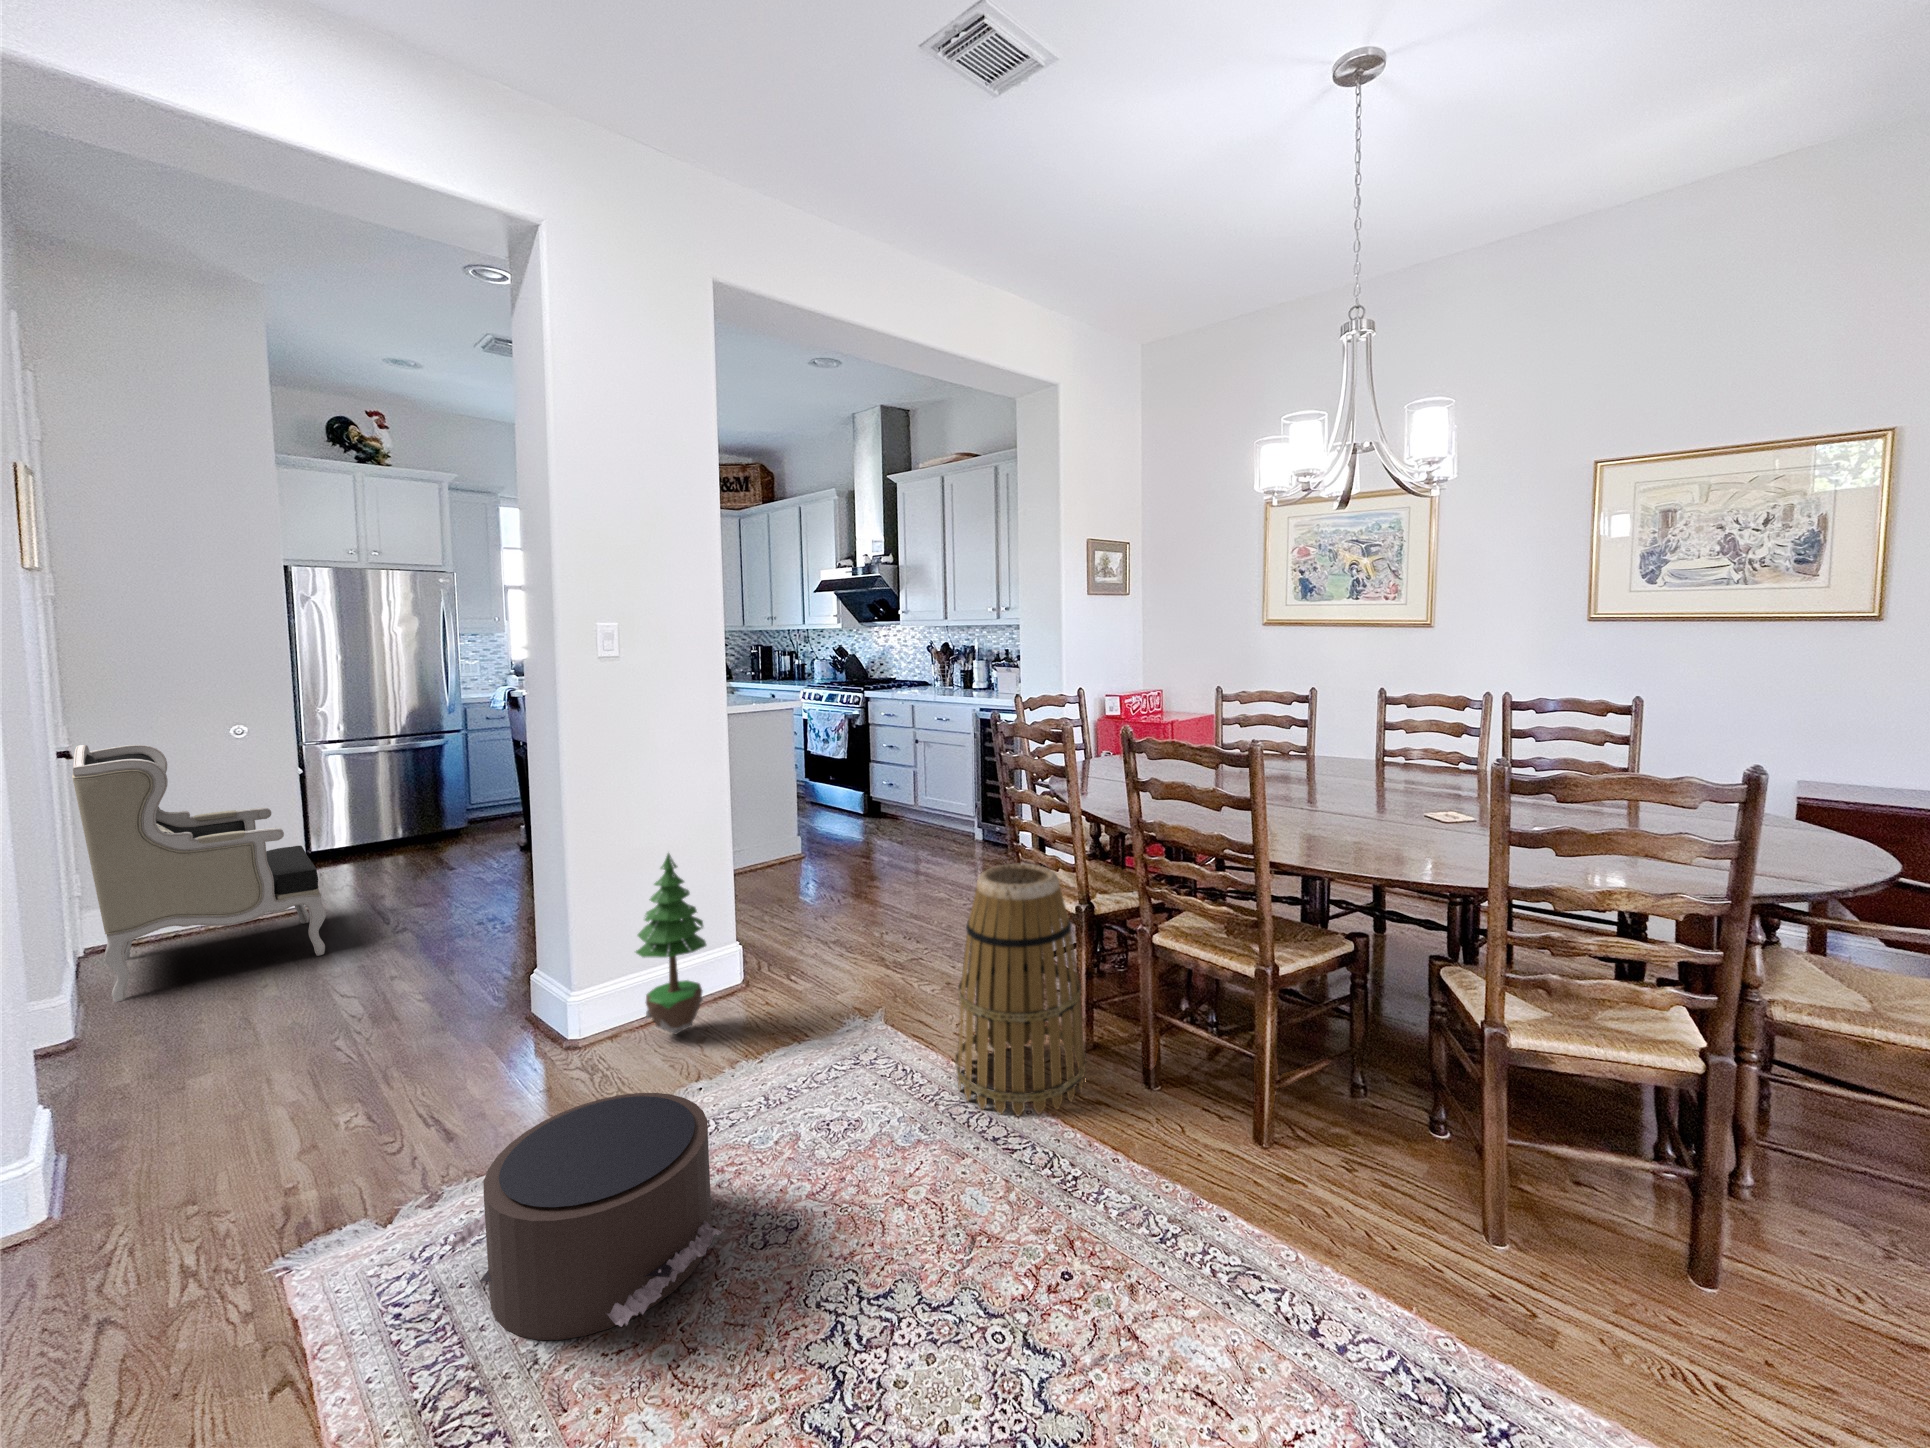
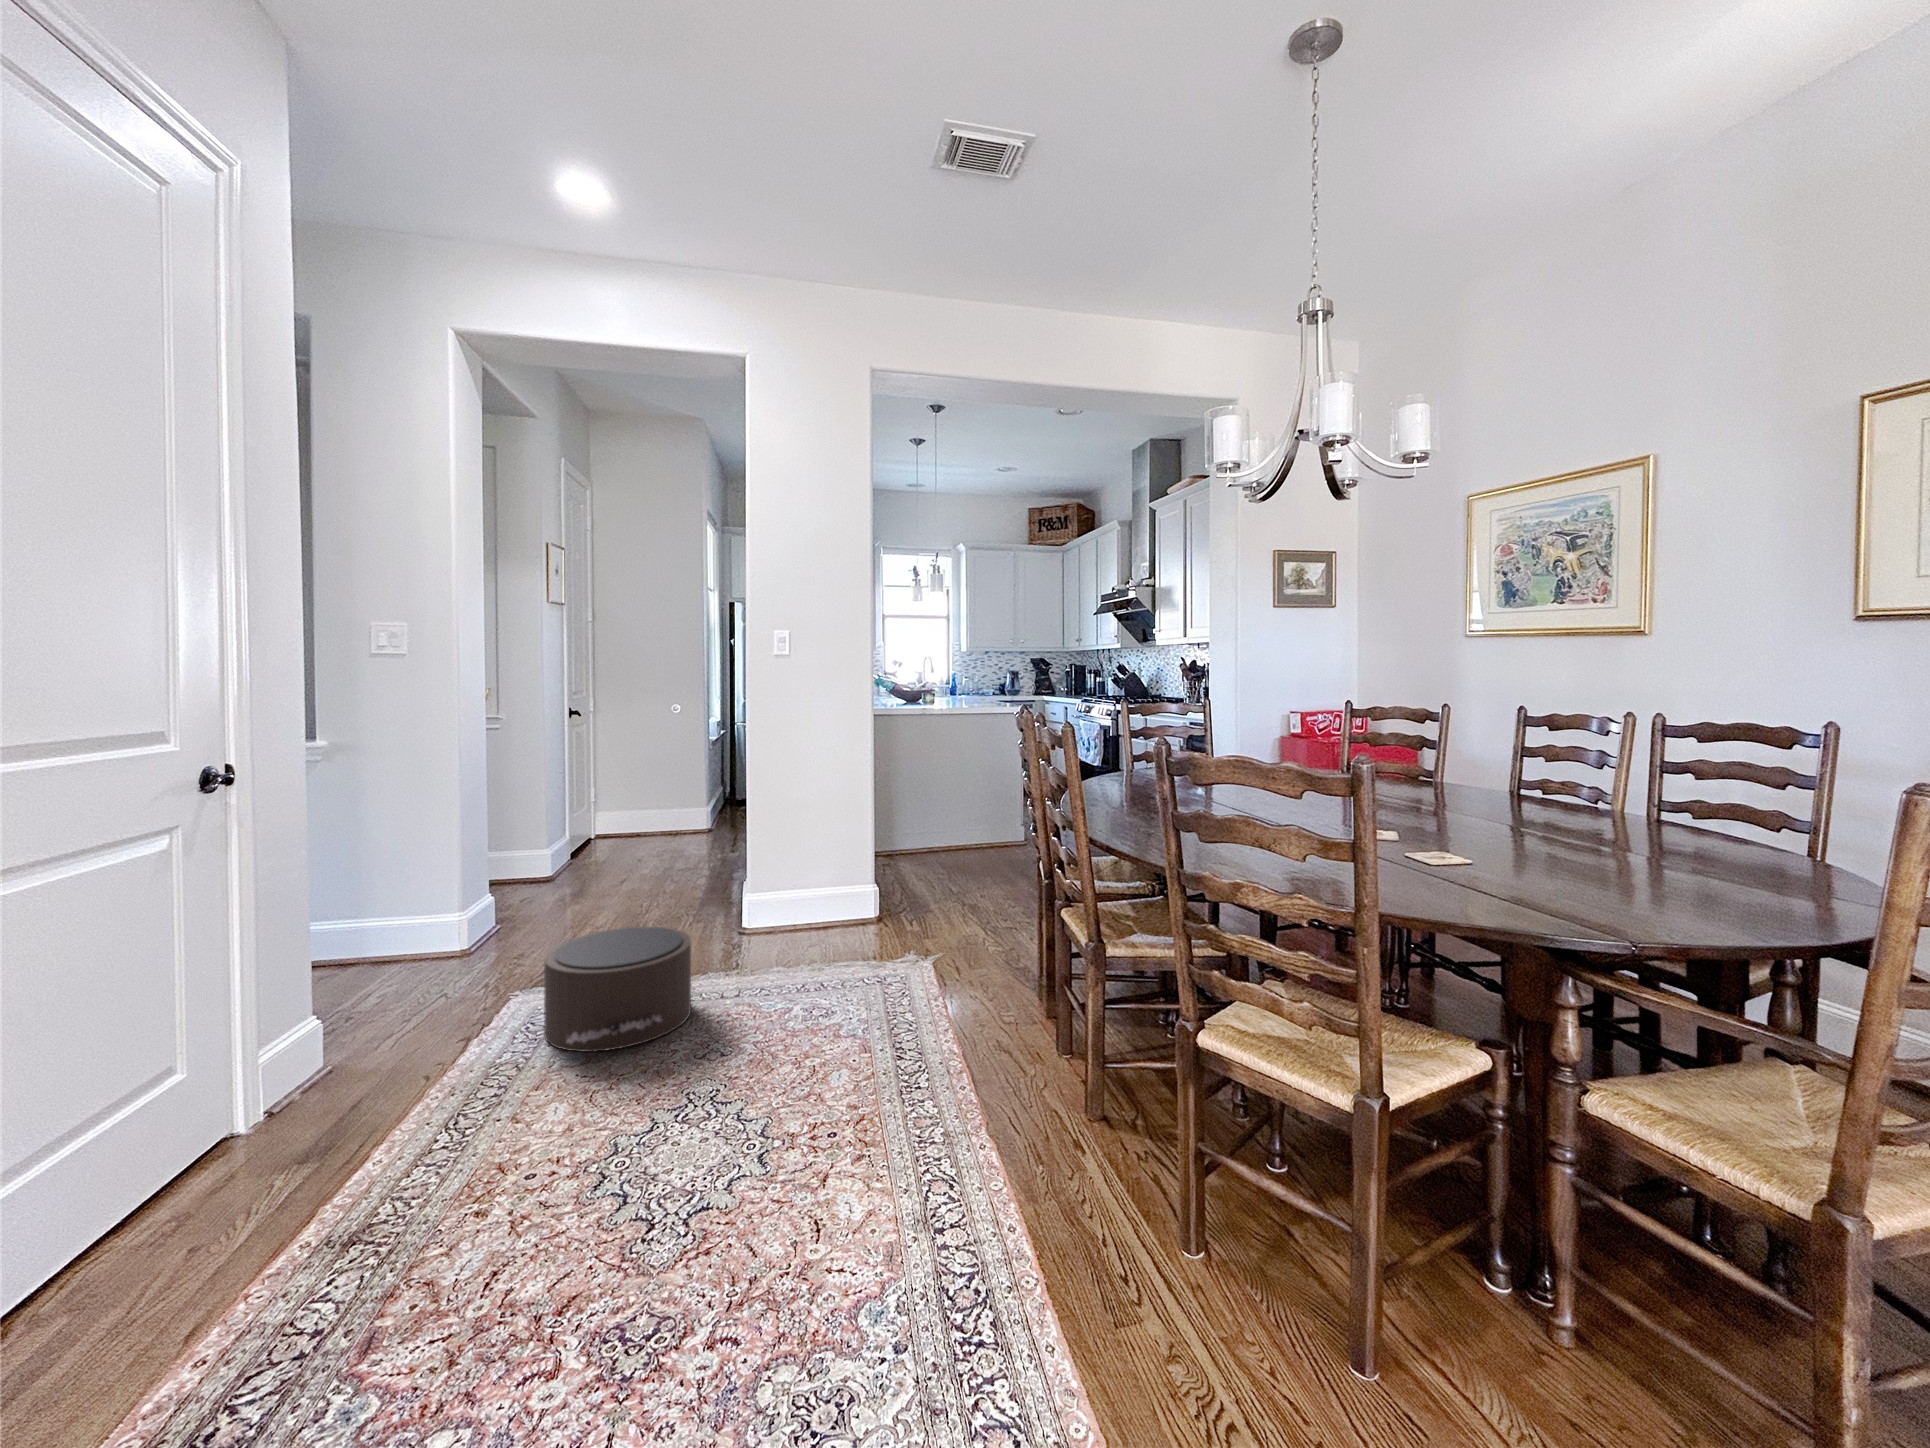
armchair: present [72,745,326,1002] -> none [567,696,694,850]
potted tree: present [636,853,706,1034] -> none [766,787,818,927]
basket: present [955,864,1086,1116] -> none [909,823,1024,1036]

